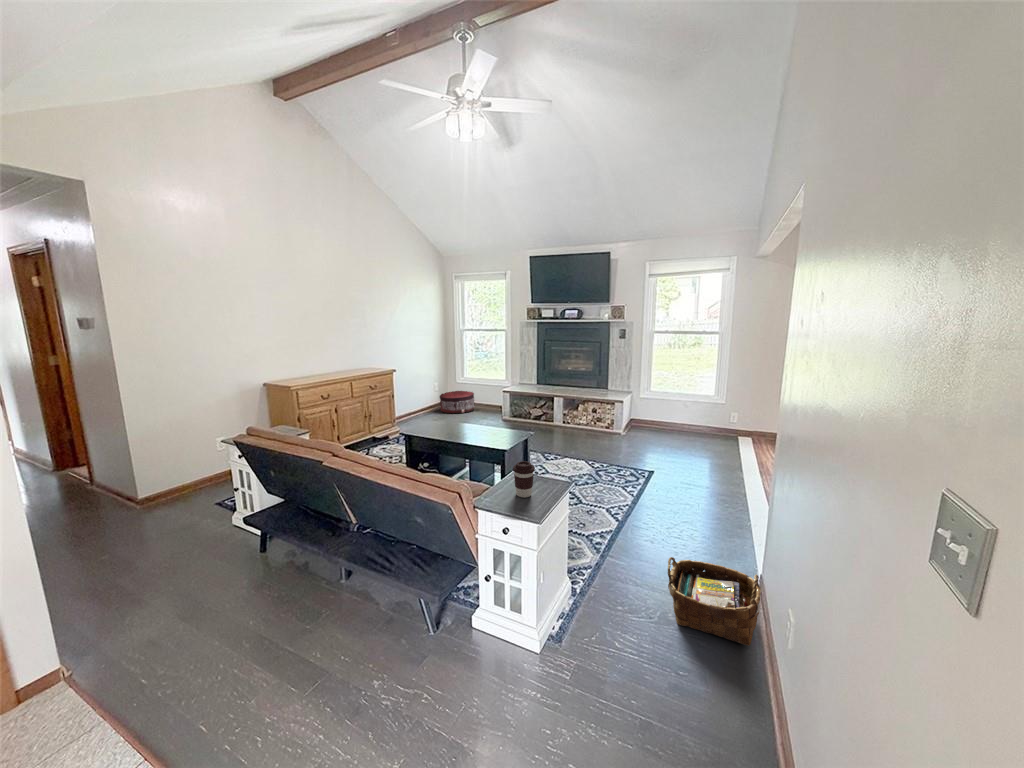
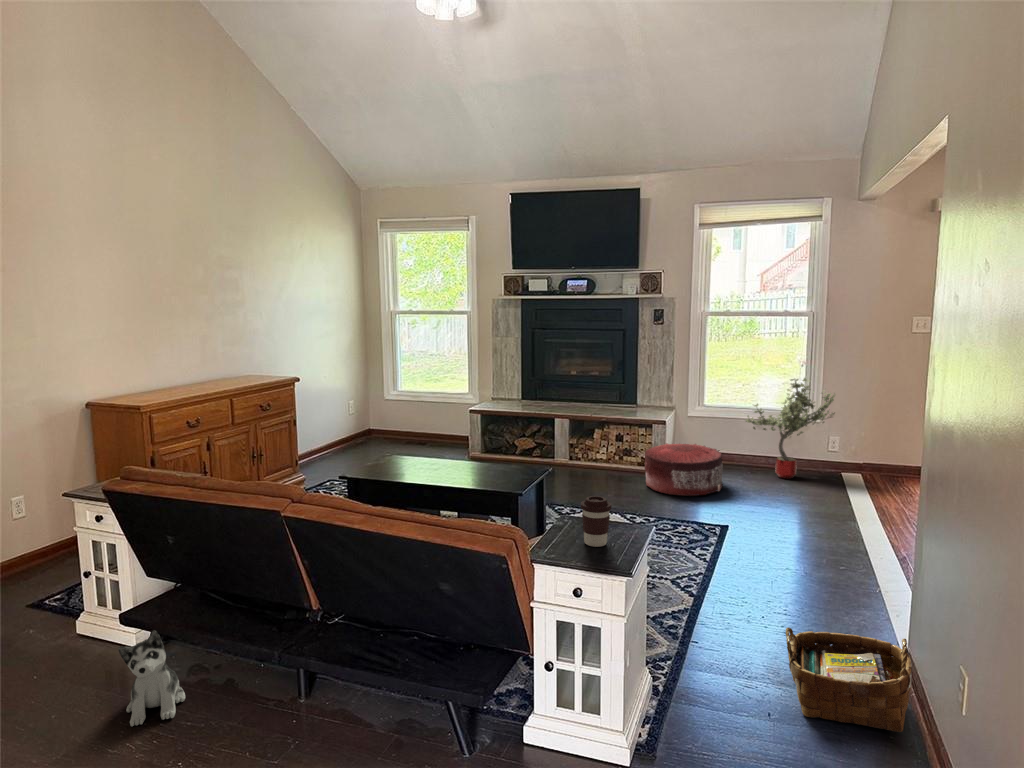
potted tree: none [675,374,737,440] -> present [746,378,835,479]
pouf: present [440,391,475,413] -> present [645,444,723,496]
plush toy: none [229,531,276,591] -> present [118,630,185,726]

